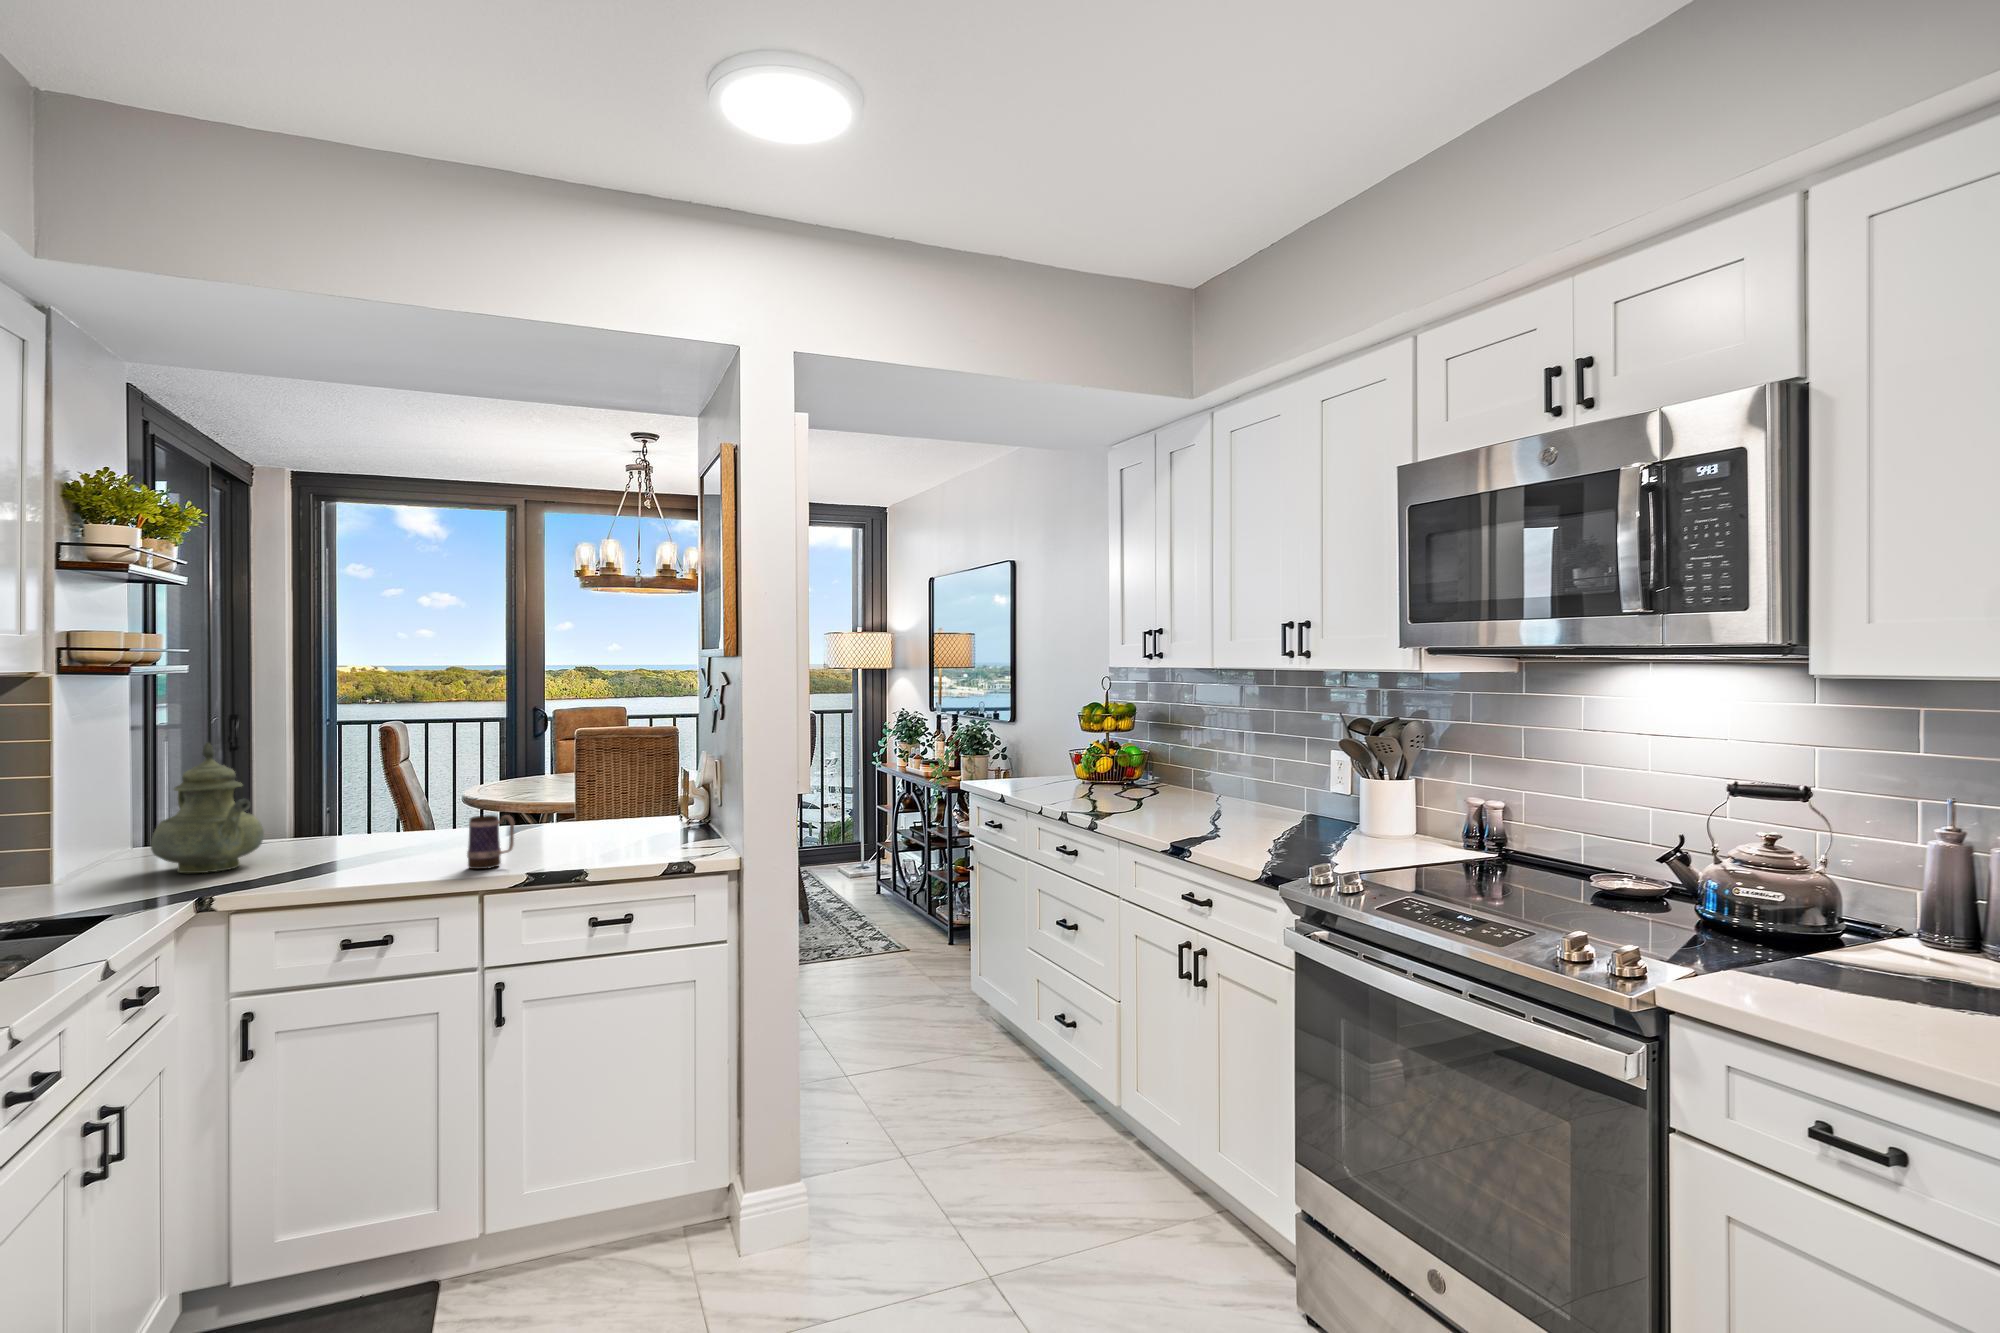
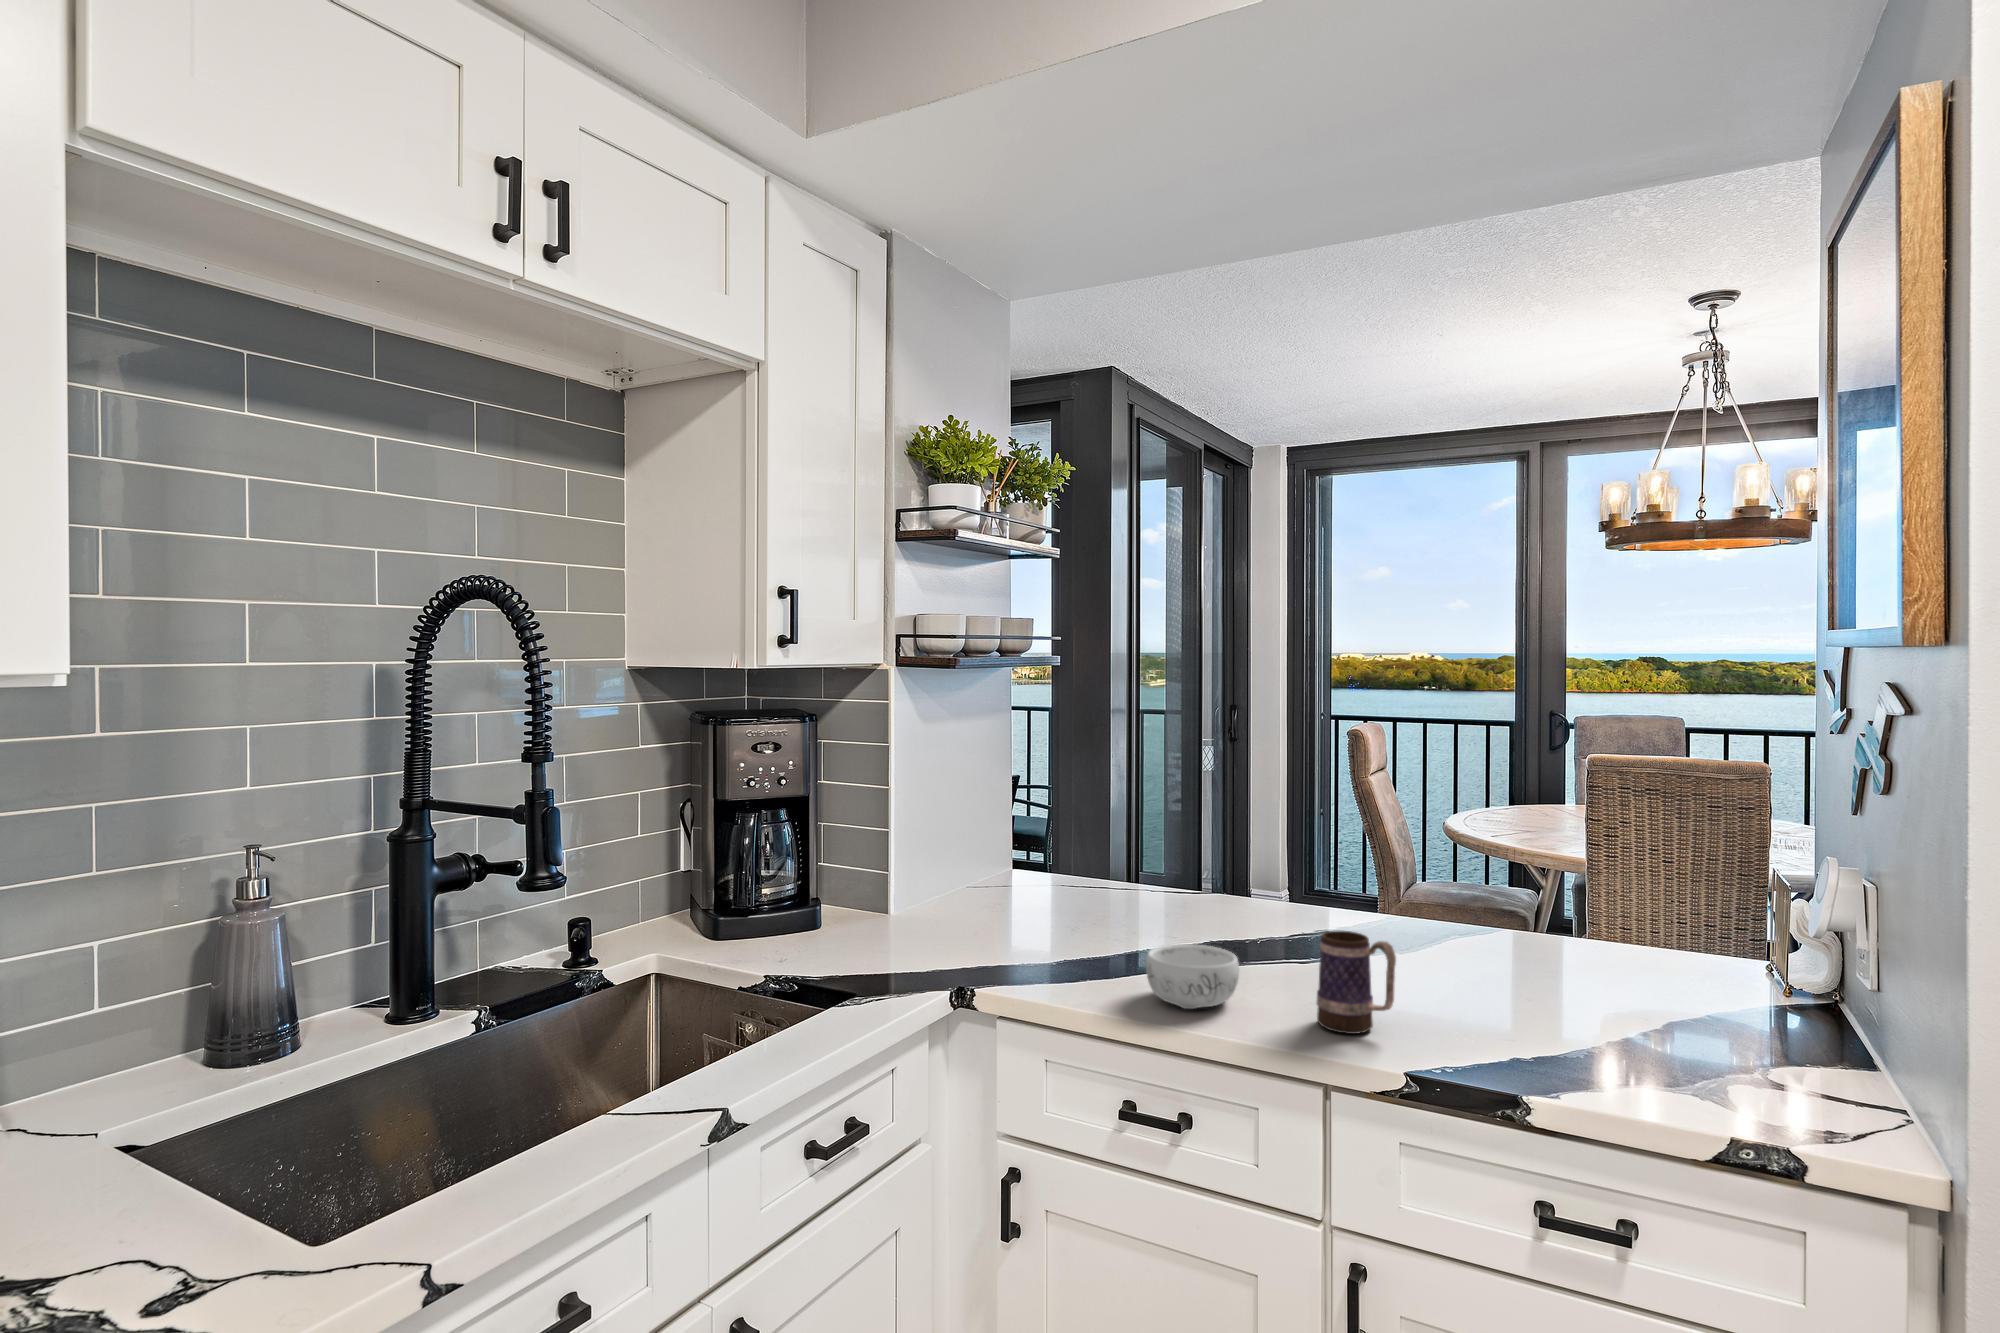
teapot: present [151,743,264,873] -> none [979,759,1096,932]
decorative bowl: none [349,843,415,878] -> present [1146,944,1239,1009]

